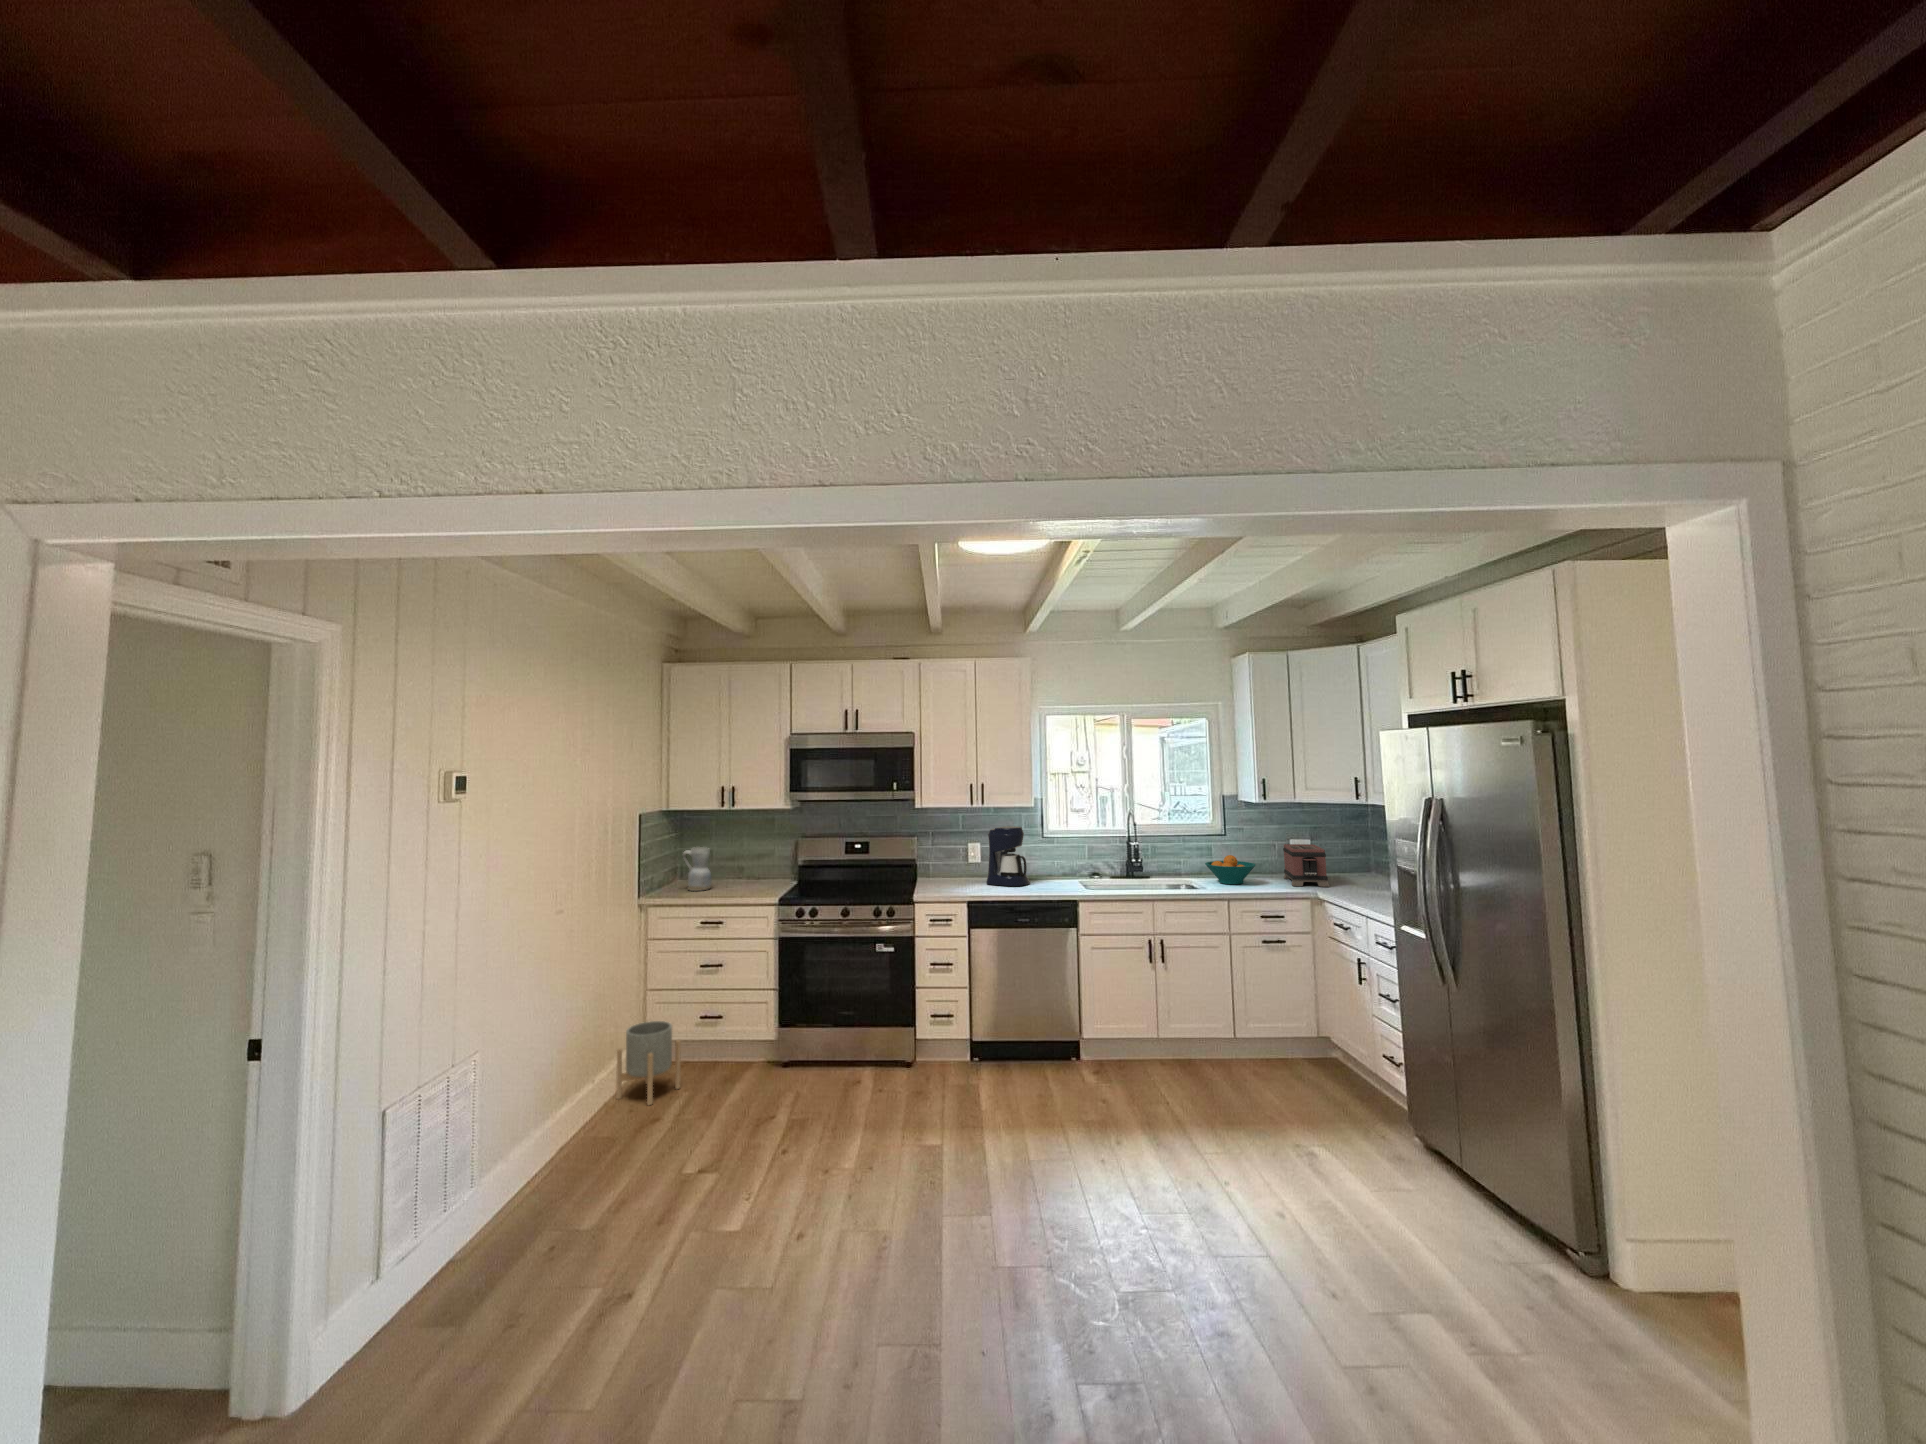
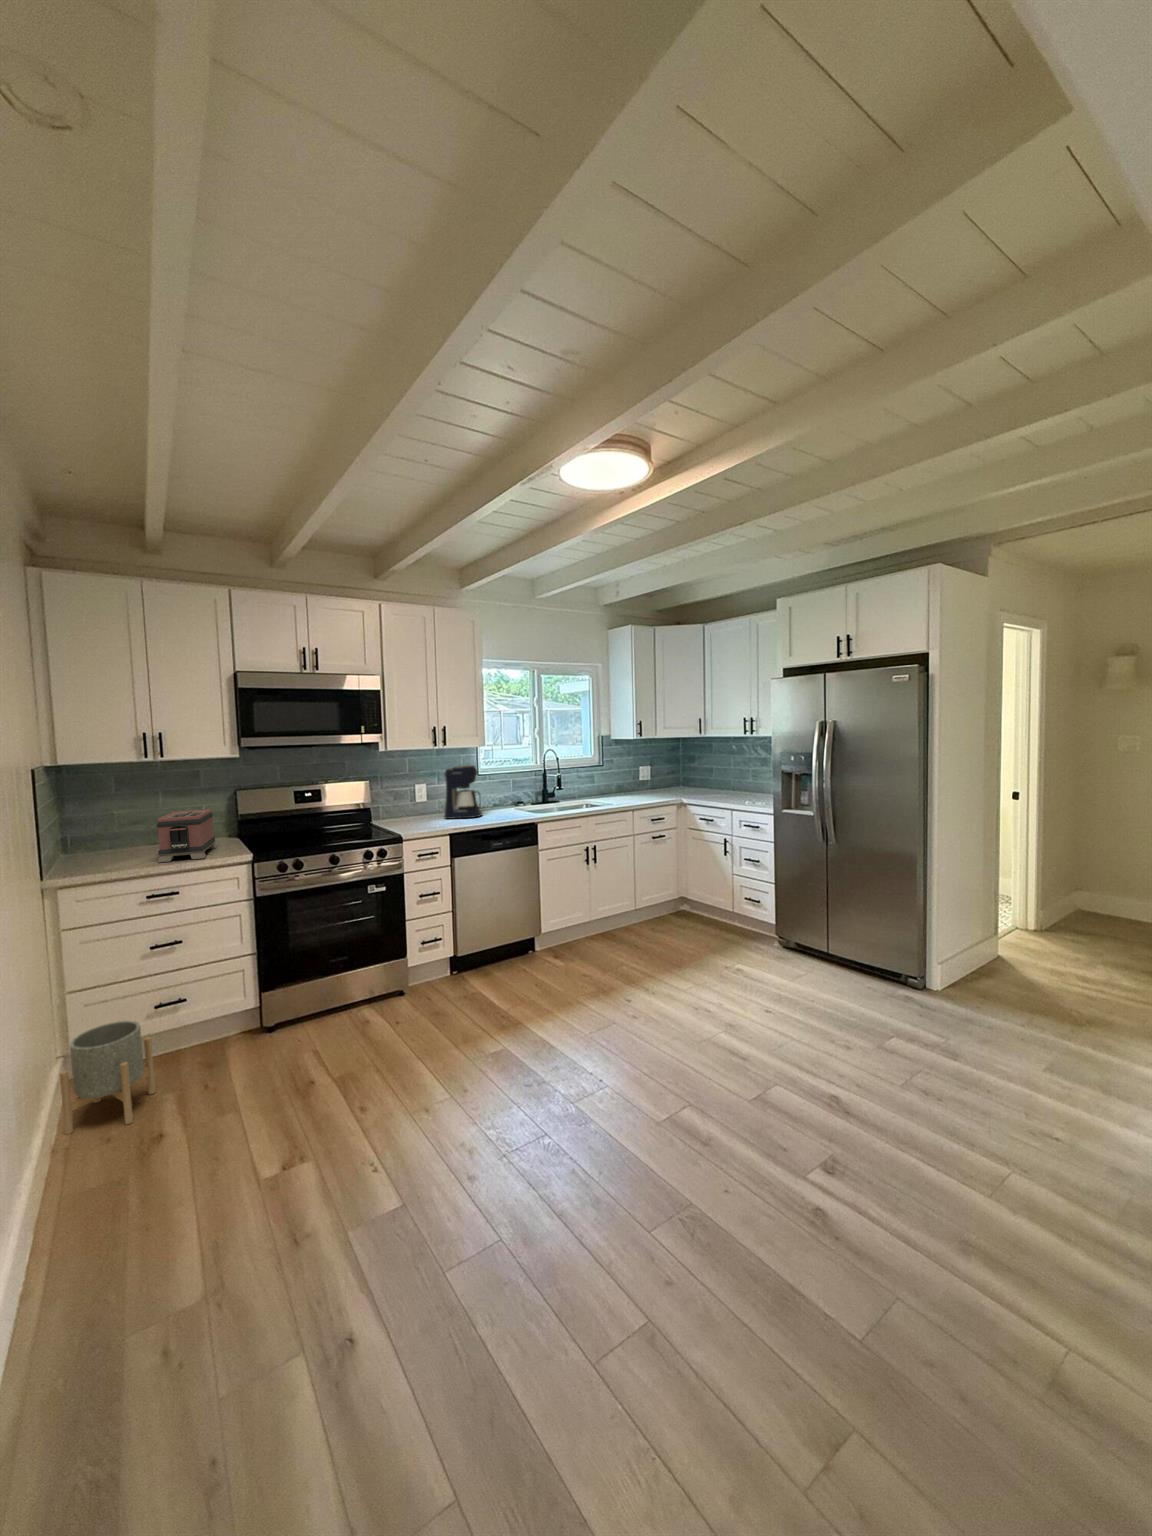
toaster: present [1283,844,1329,887] -> present [157,809,217,863]
ceramic pitcher: present [683,847,712,891] -> none [82,808,129,862]
fruit bowl: present [1205,855,1255,884] -> none [603,779,639,800]

